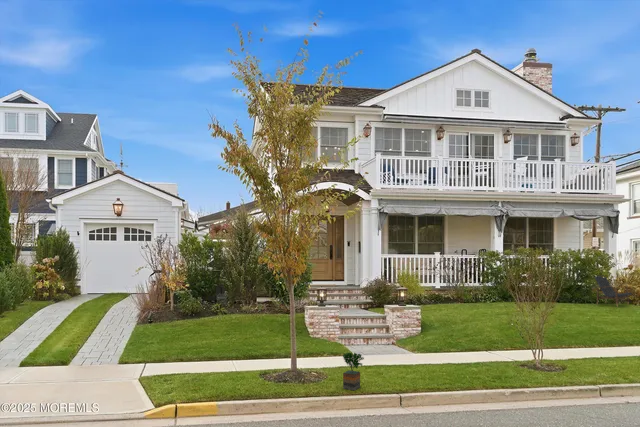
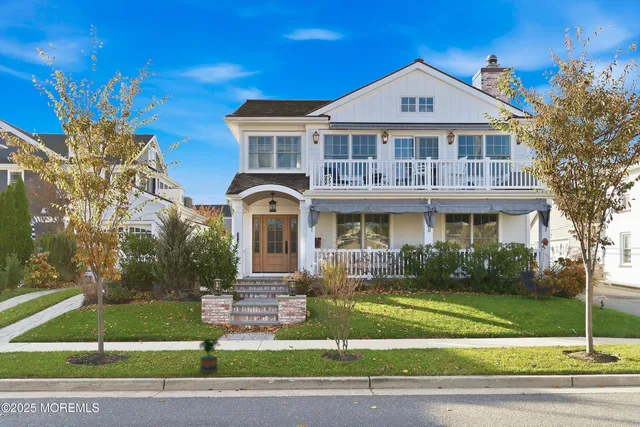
potted tree: present [343,353,364,390] -> present [199,339,219,373]

